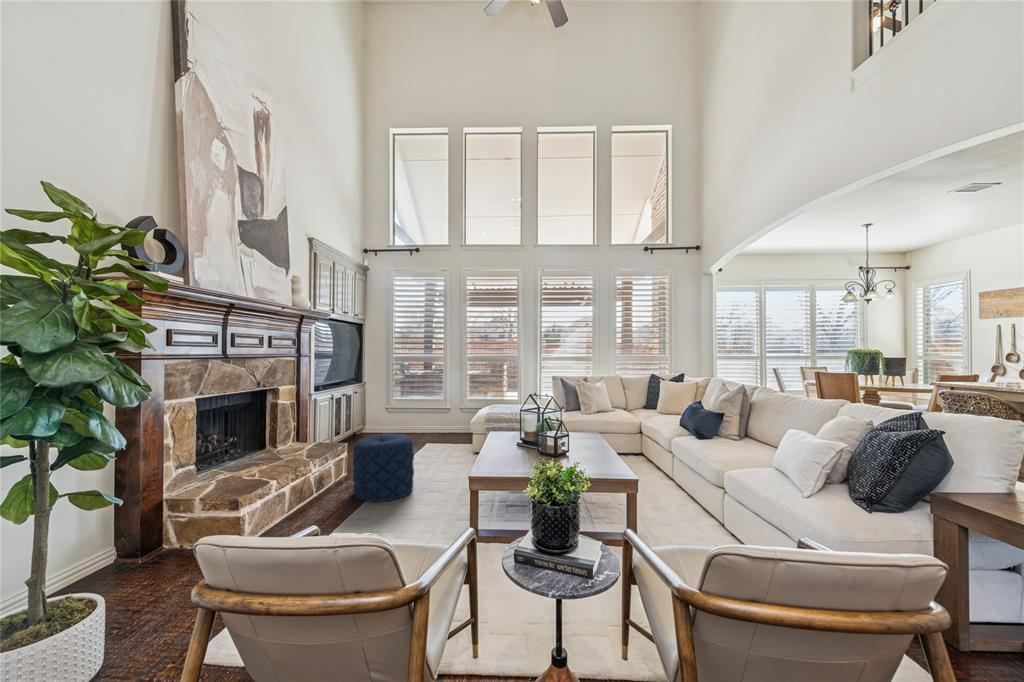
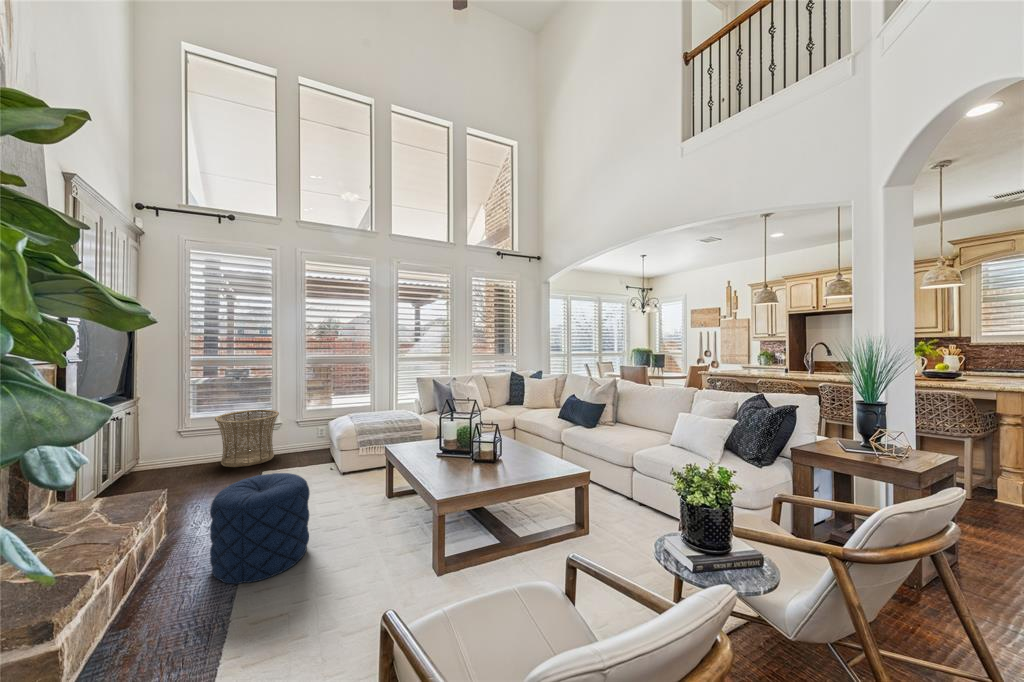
basket: none [402,398,444,440] -> present [215,410,279,467]

